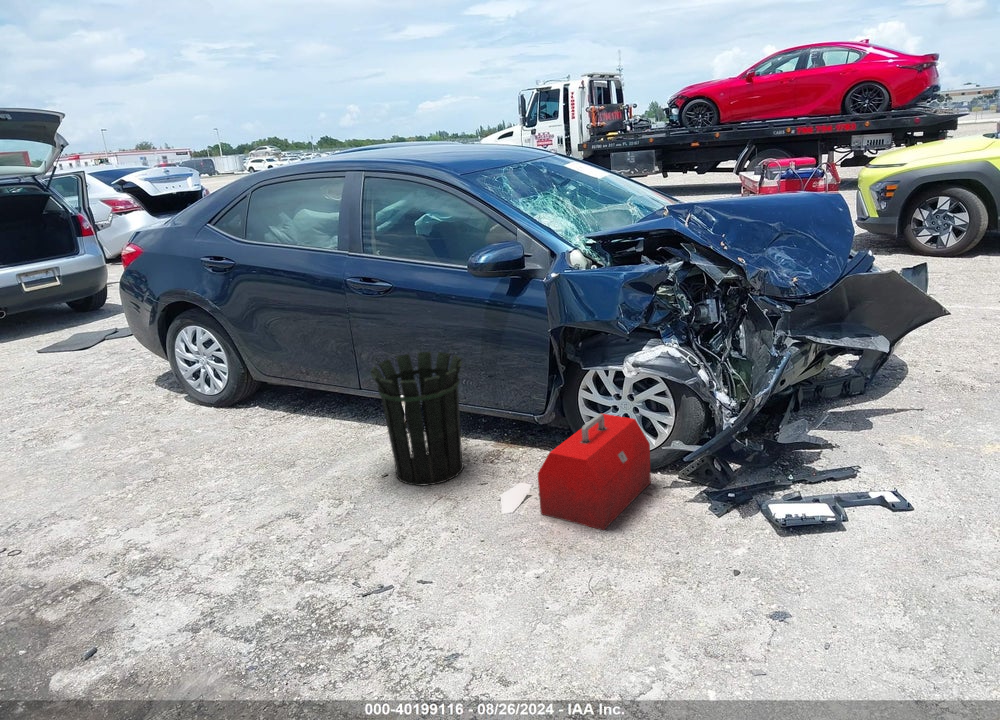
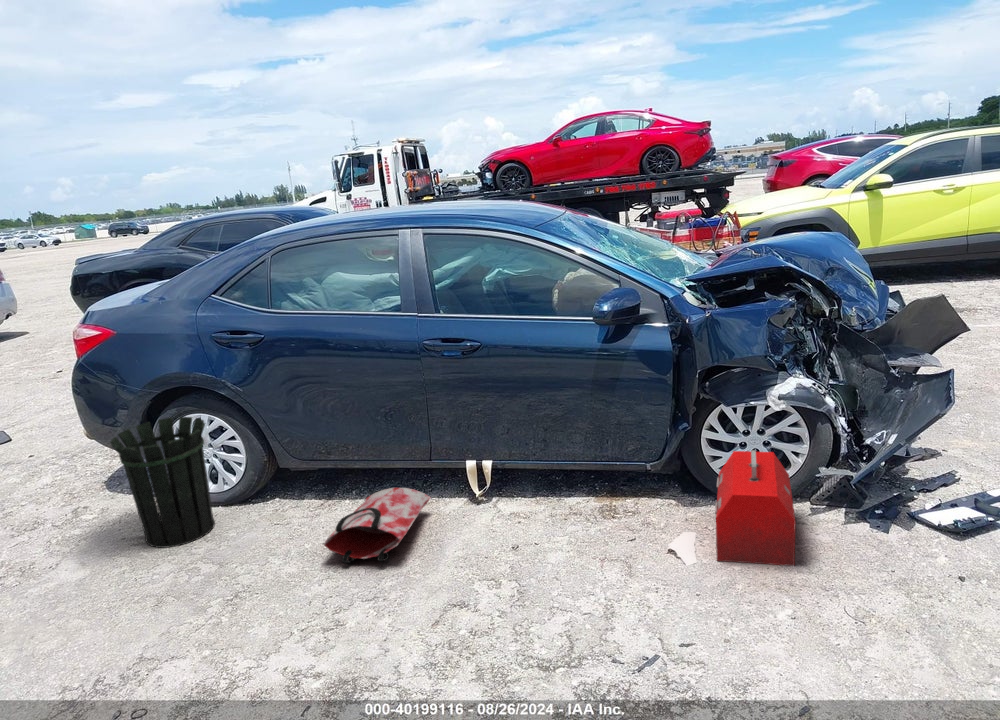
waste bin: present [371,352,463,486] -> present [110,417,215,548]
bag: none [240,409,355,468] -> present [324,488,431,563]

